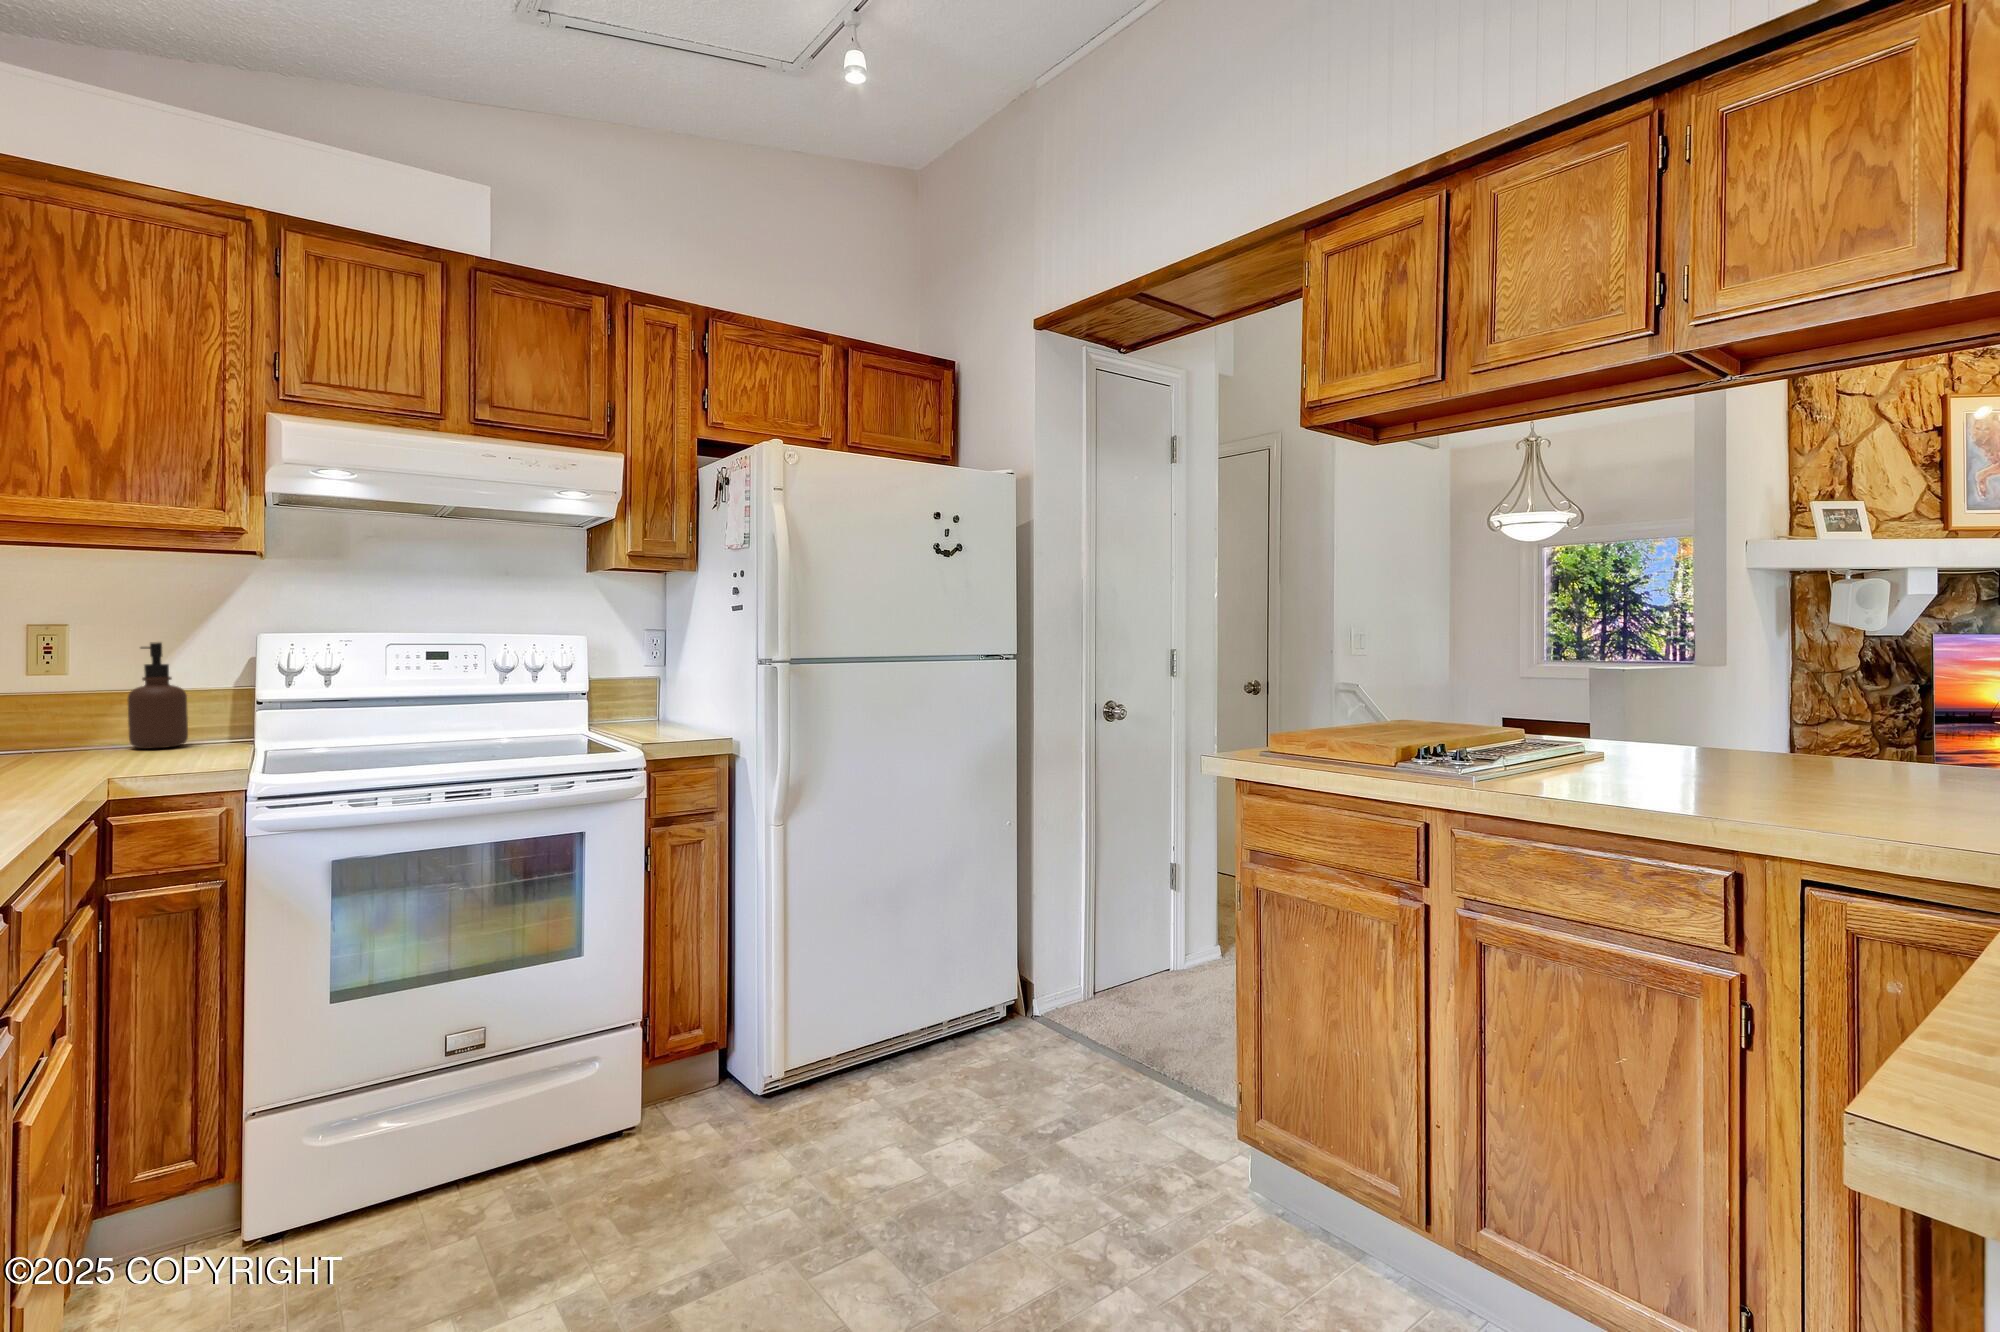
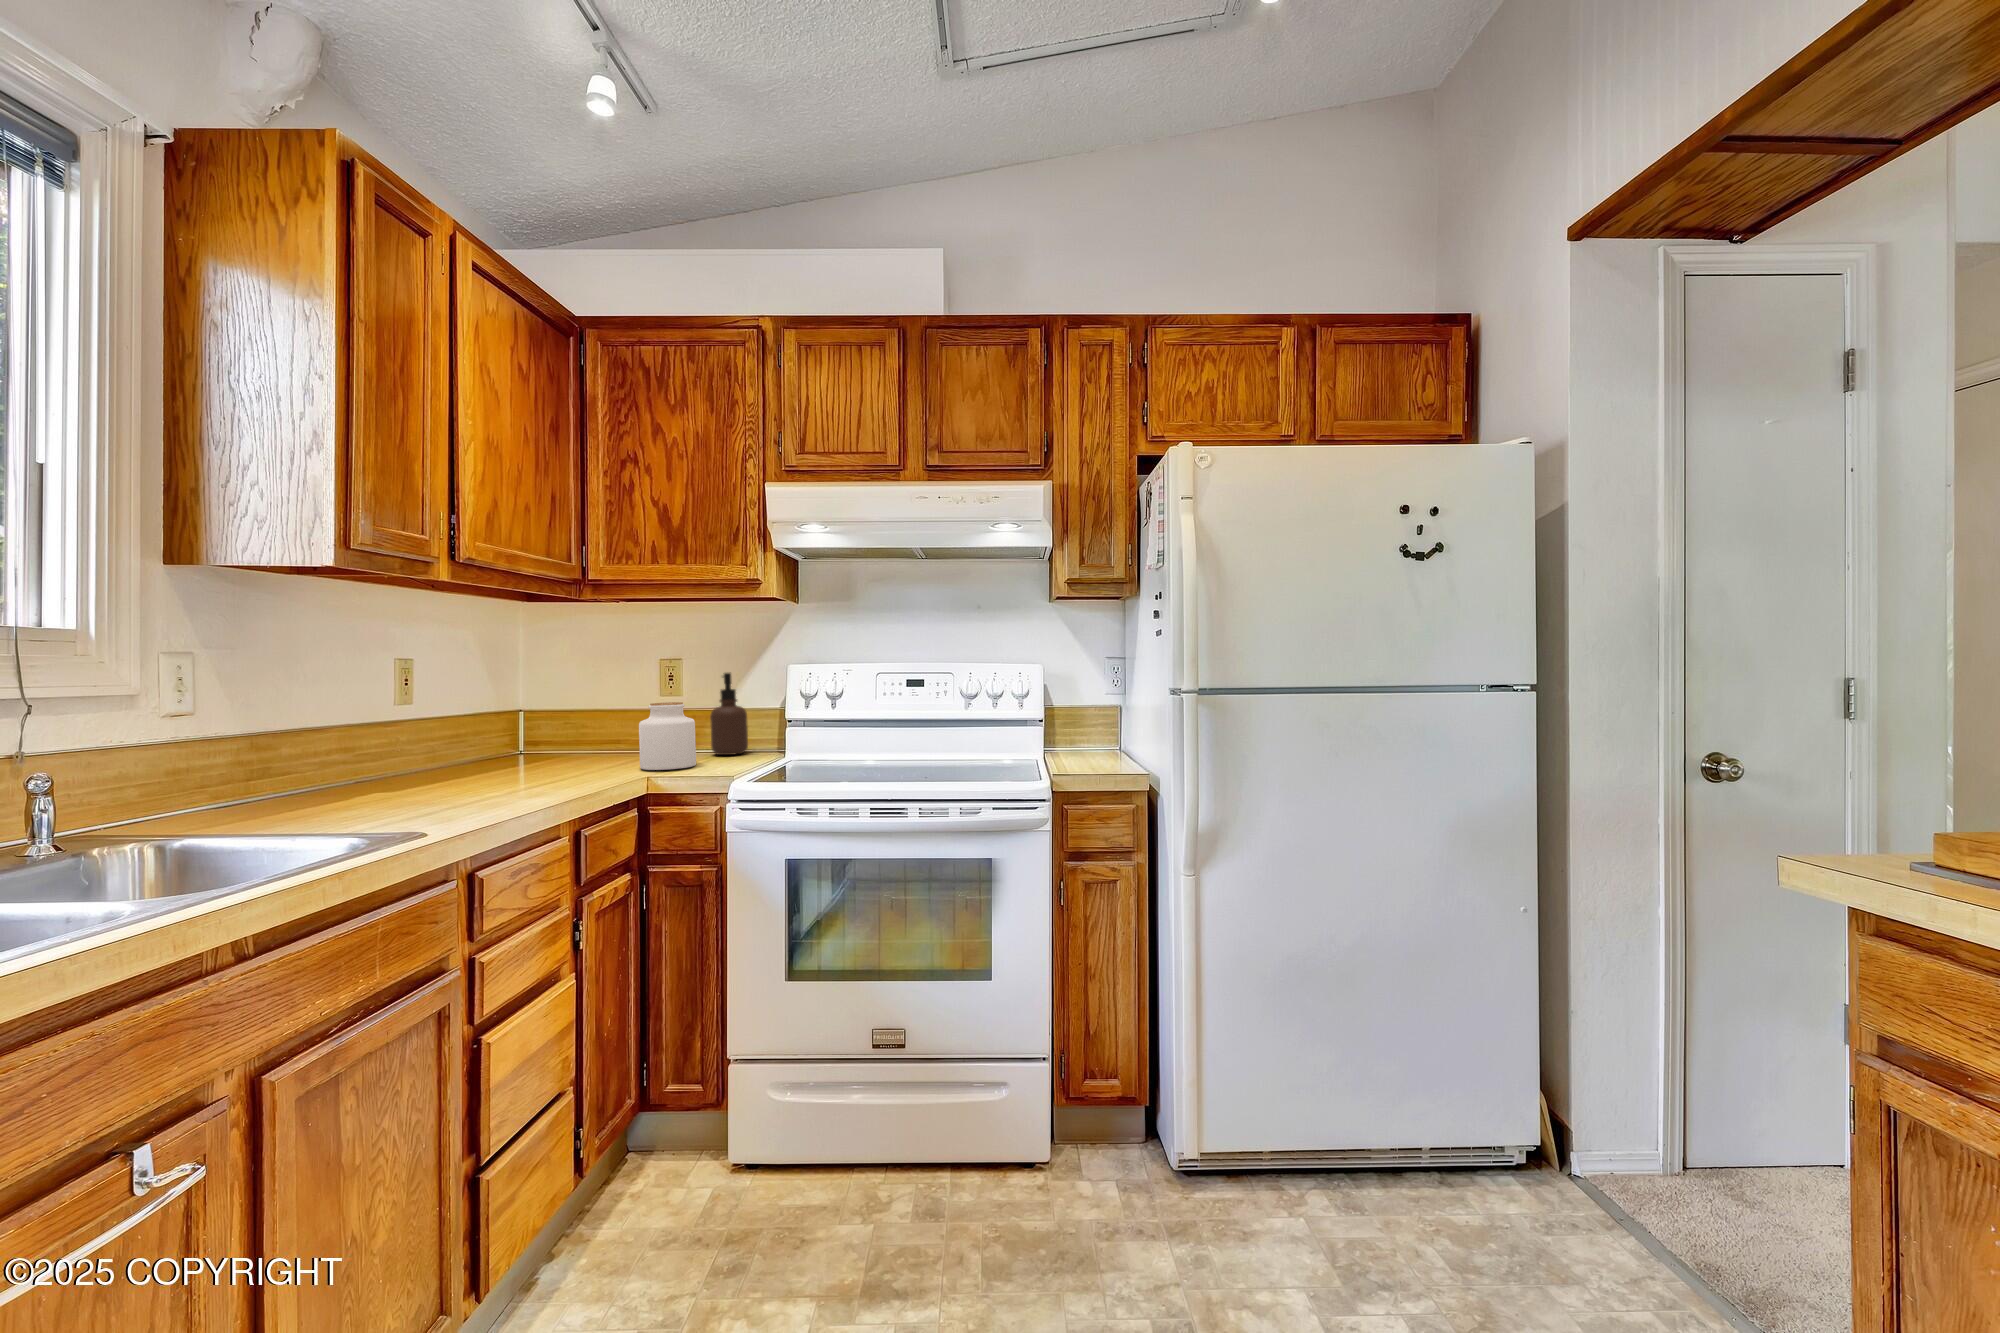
jar: none [37,678,133,766] -> present [639,702,696,770]

